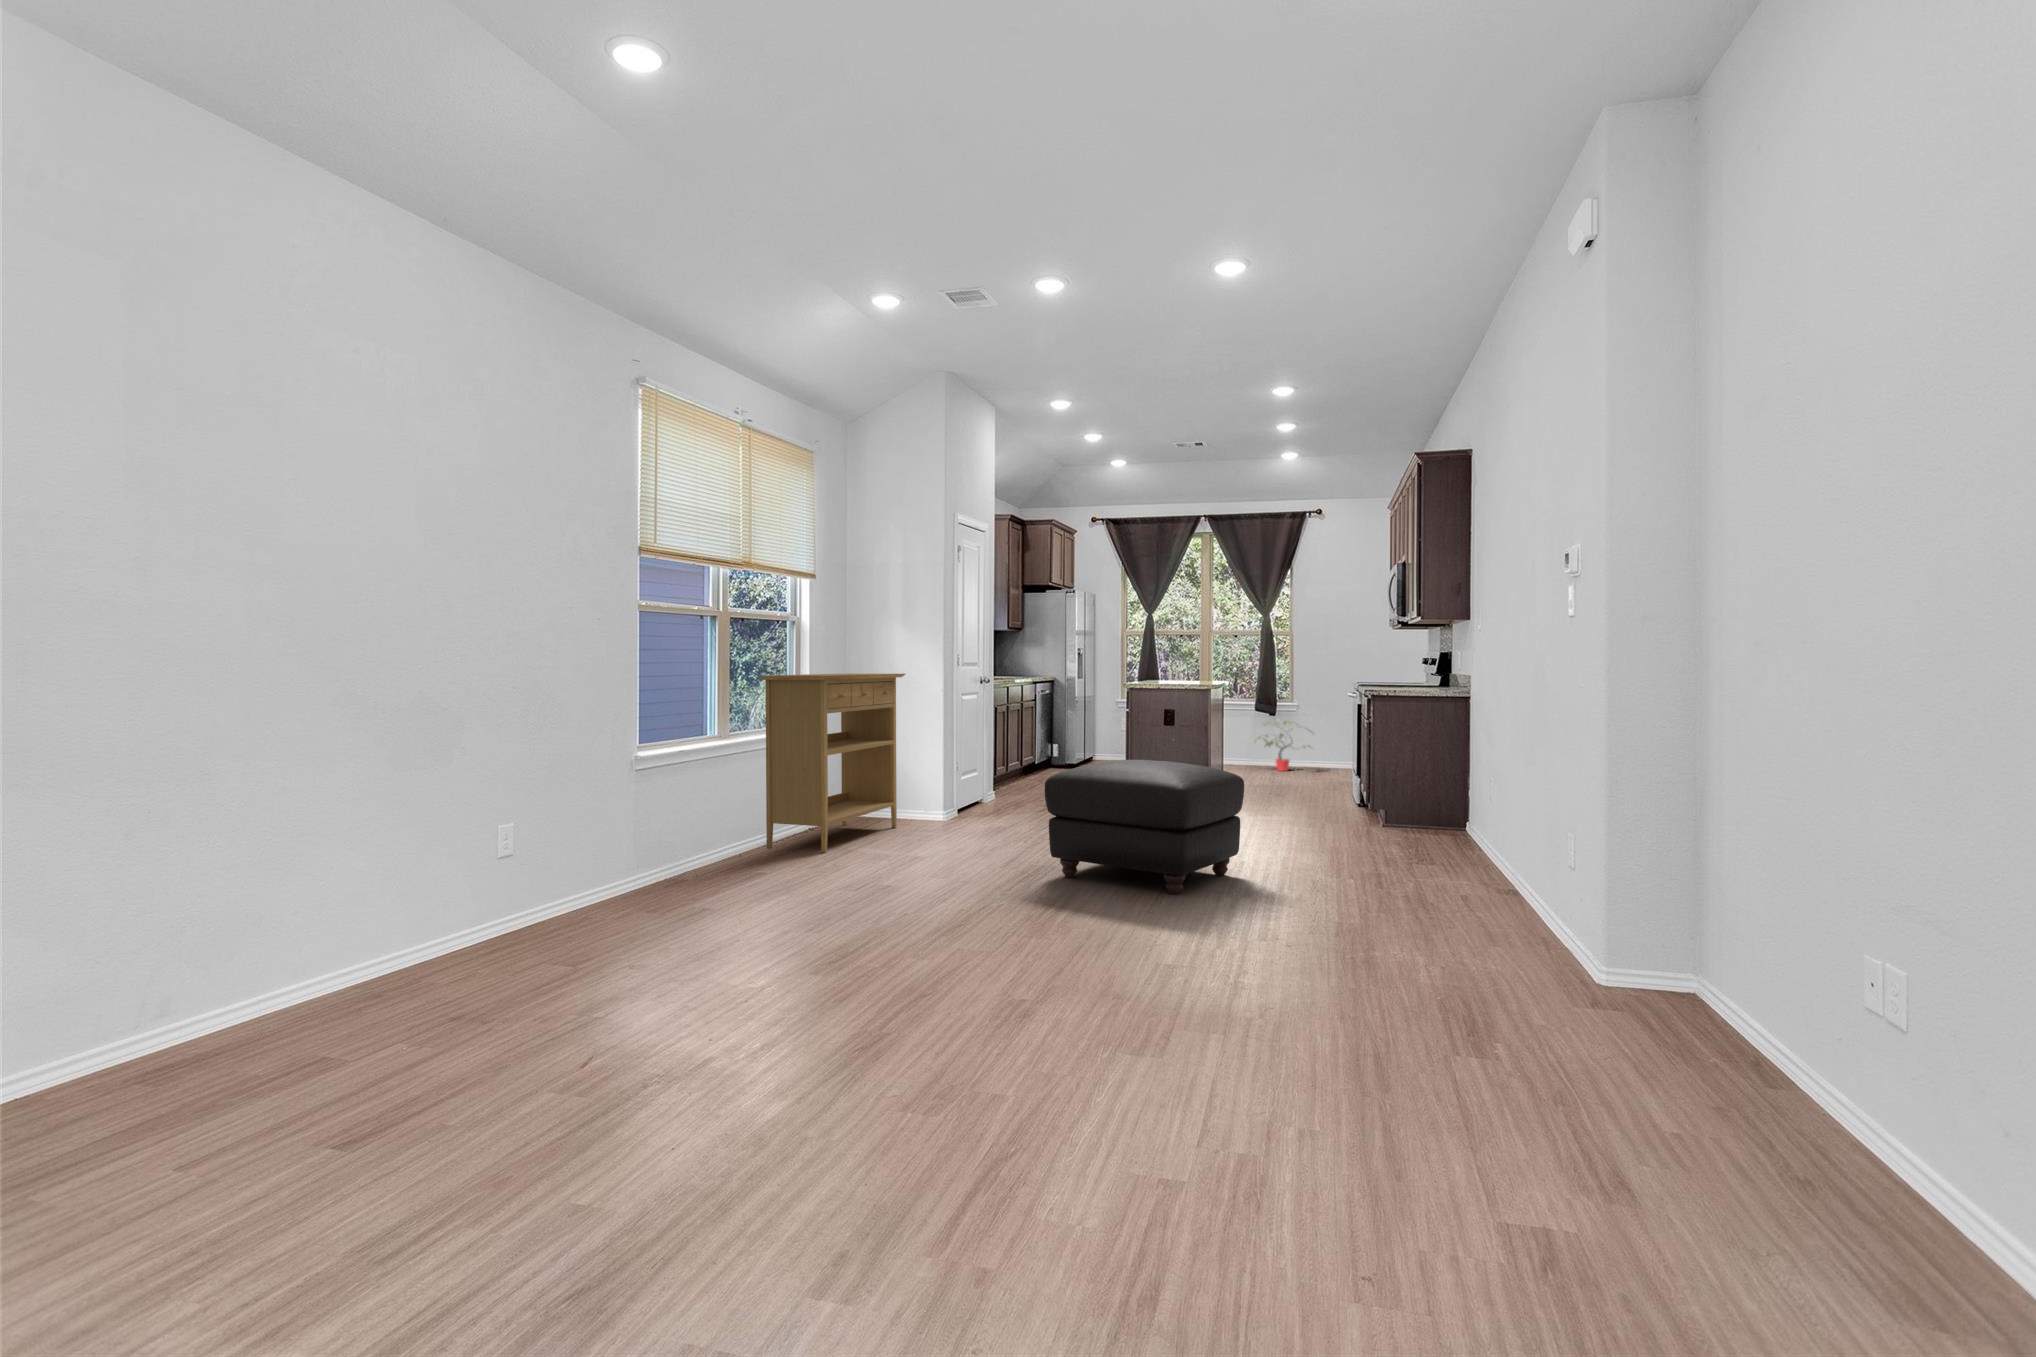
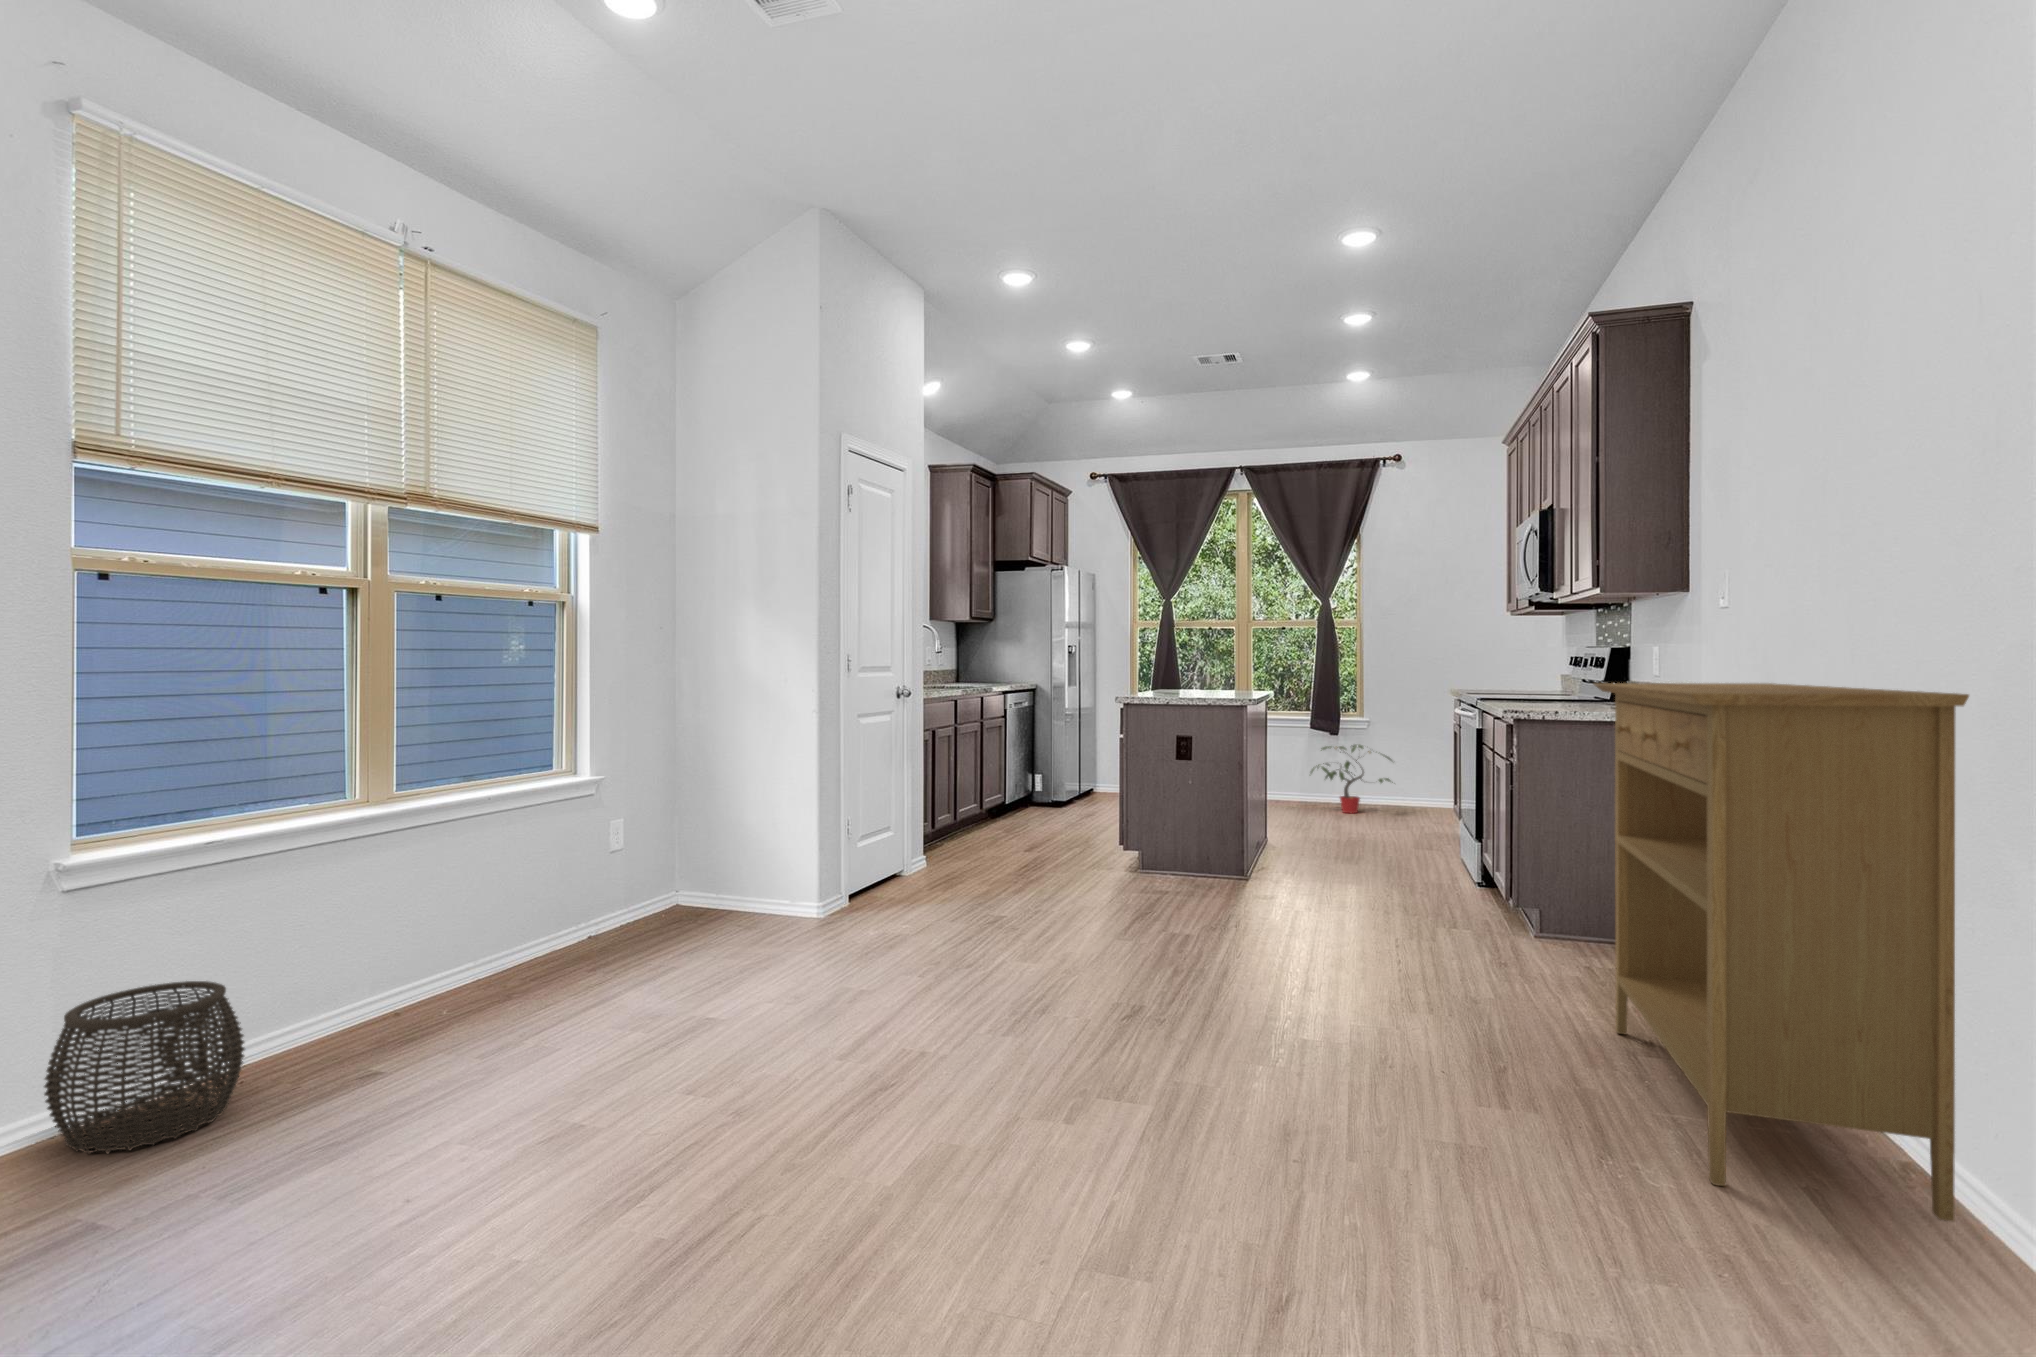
console table: present [761,673,905,853] -> present [1594,683,1969,1221]
ottoman: present [1045,760,1244,894] -> none [898,854,1302,1175]
woven basket: none [638,822,718,896] -> present [44,981,245,1154]

